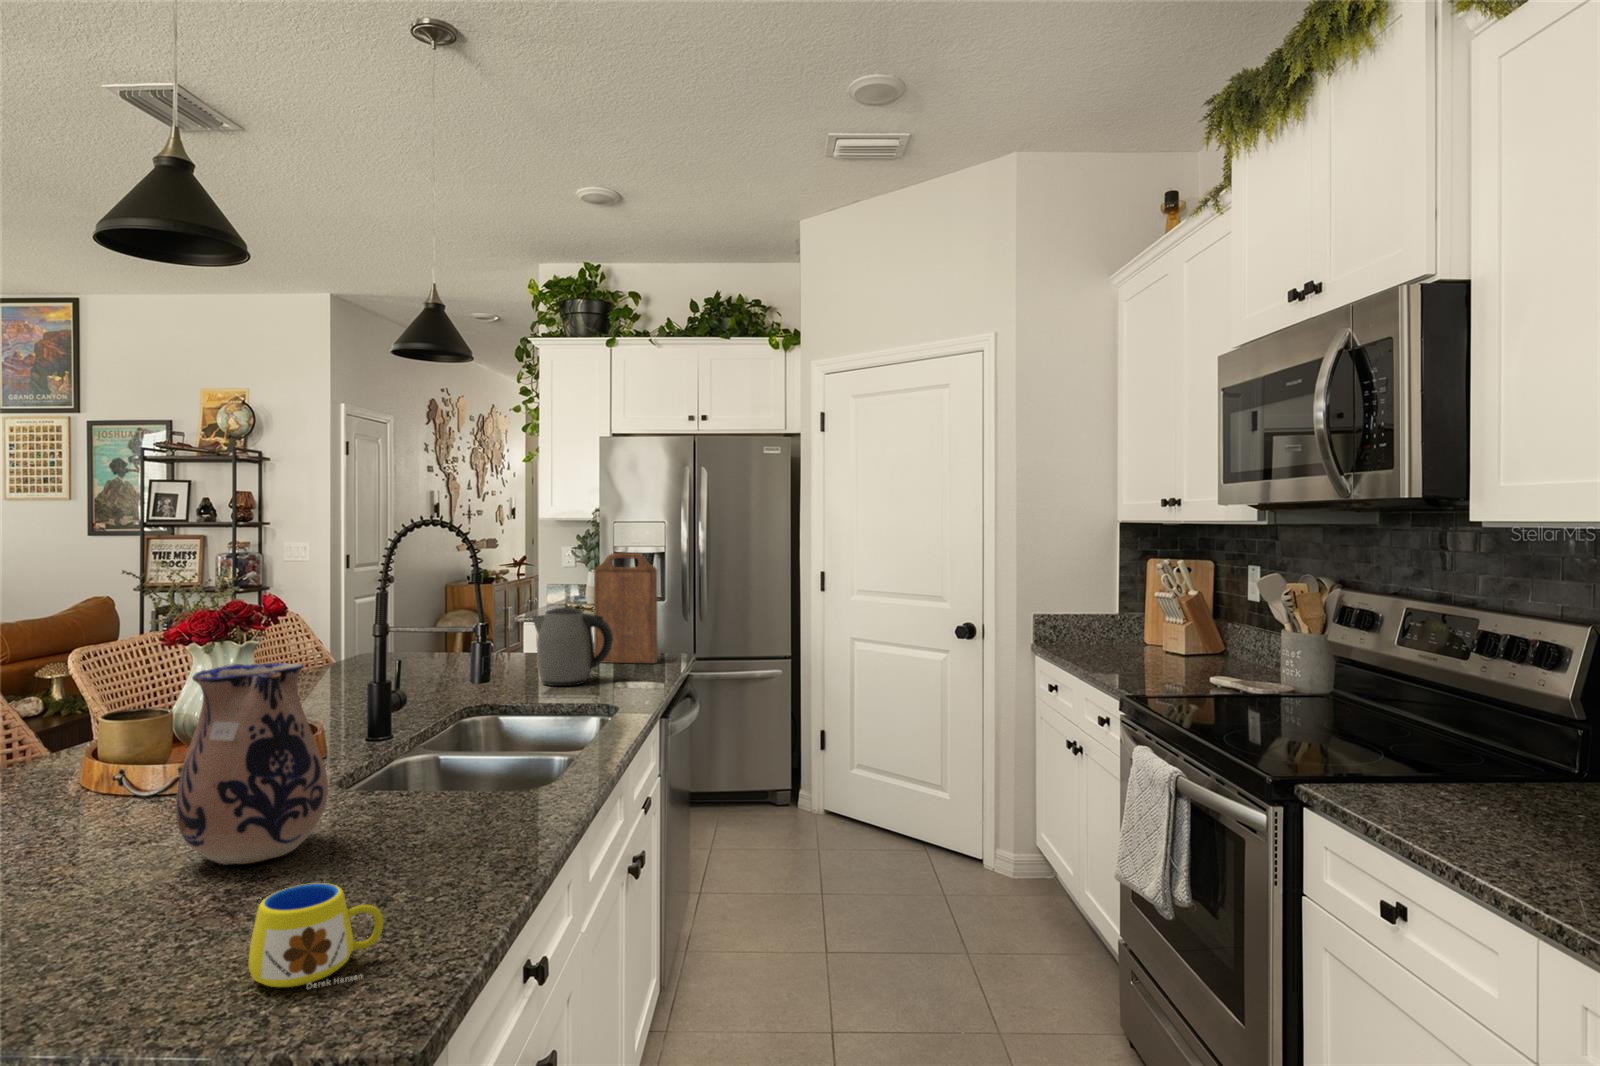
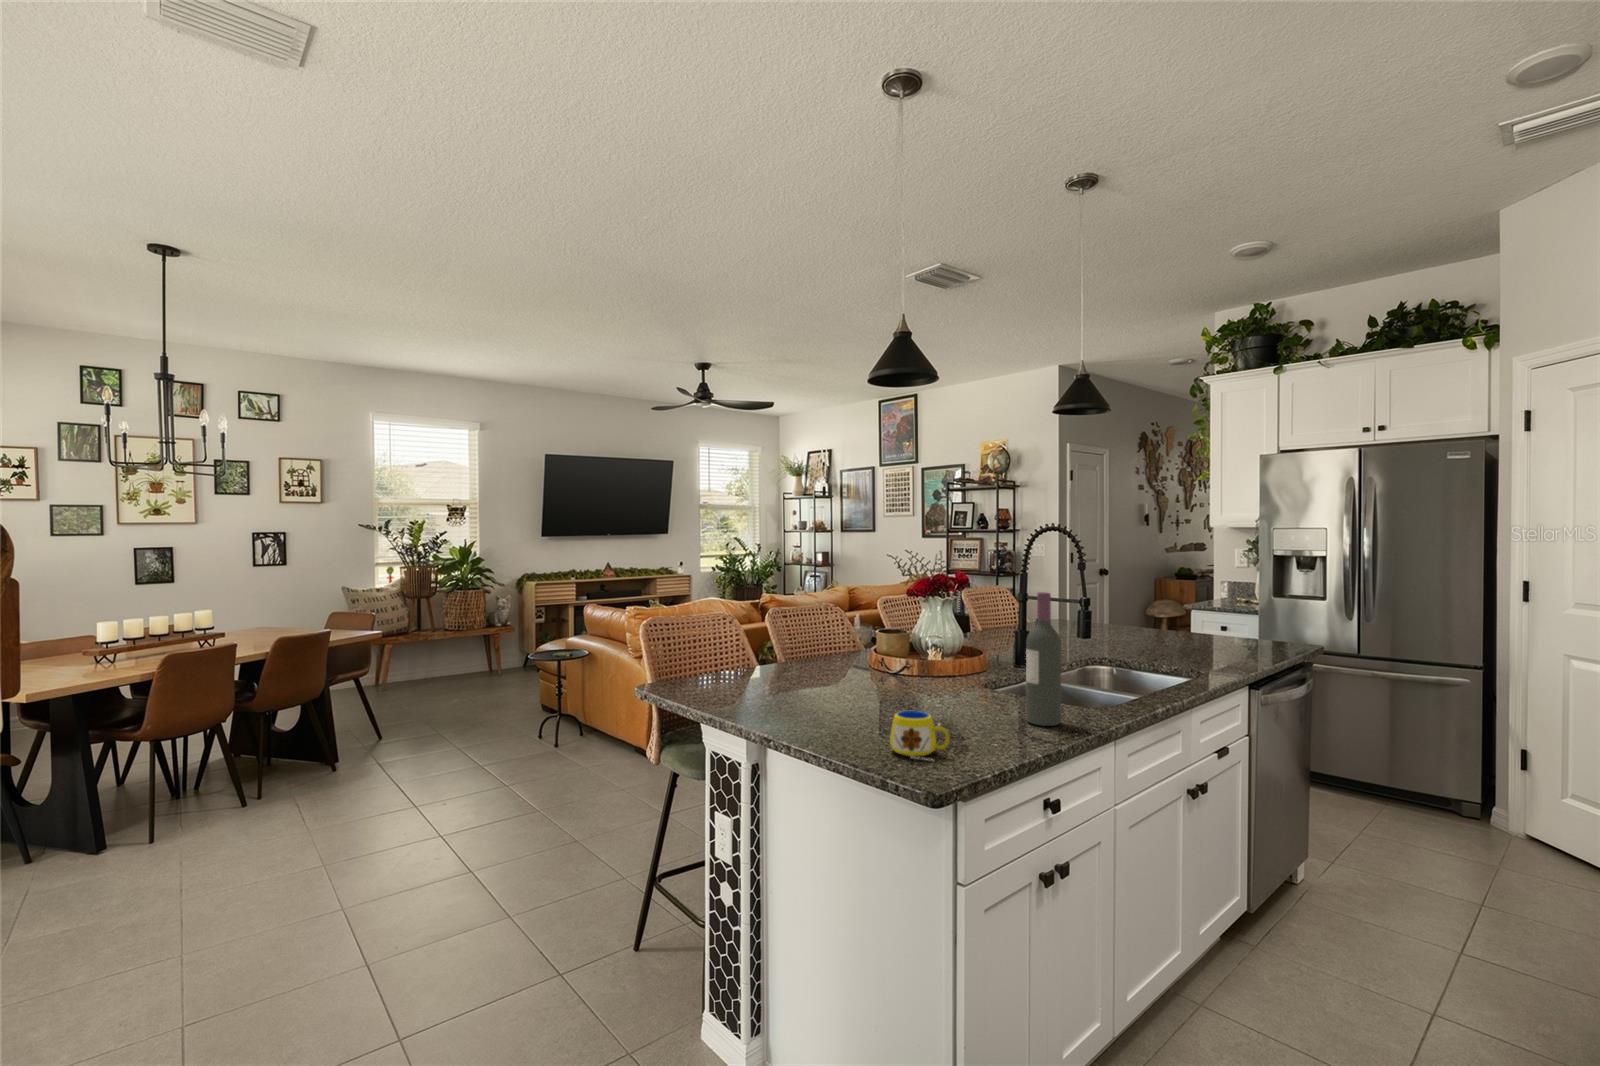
cutting board: present [594,553,657,663] -> none [1215,555,1274,651]
kettle: present [532,607,613,686] -> none [1149,596,1218,656]
wine bottle: none [460,624,516,839] -> present [1026,592,1061,726]
ceramic pitcher: present [175,663,328,865] -> none [888,604,959,709]

